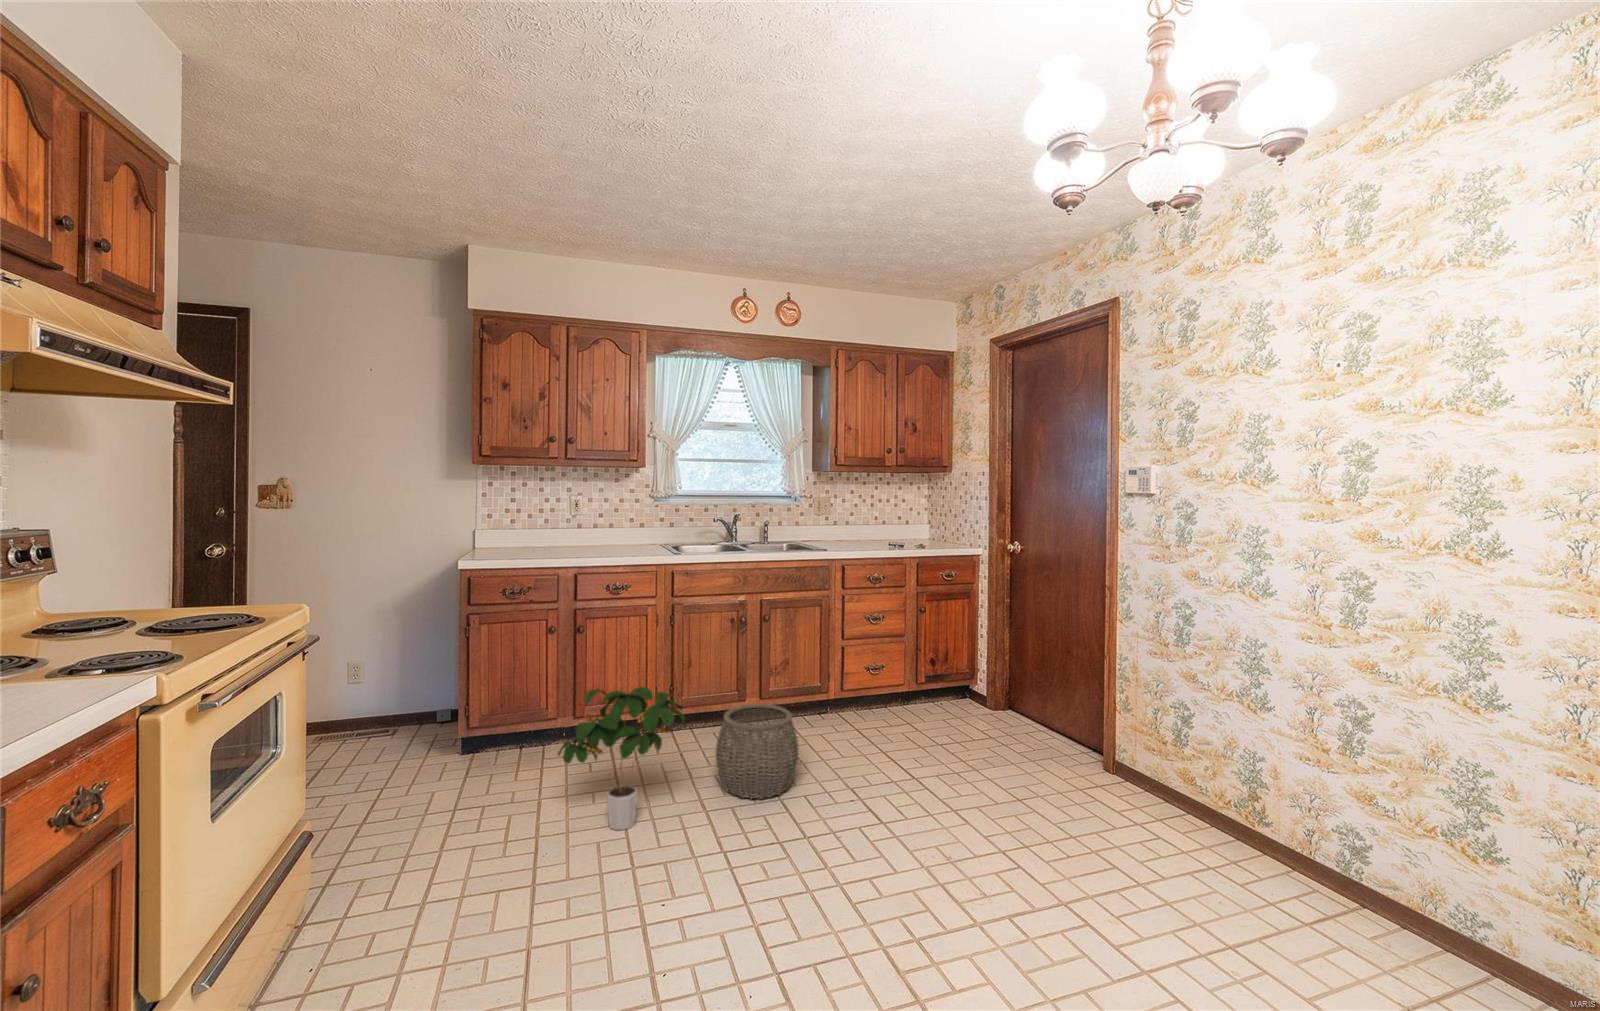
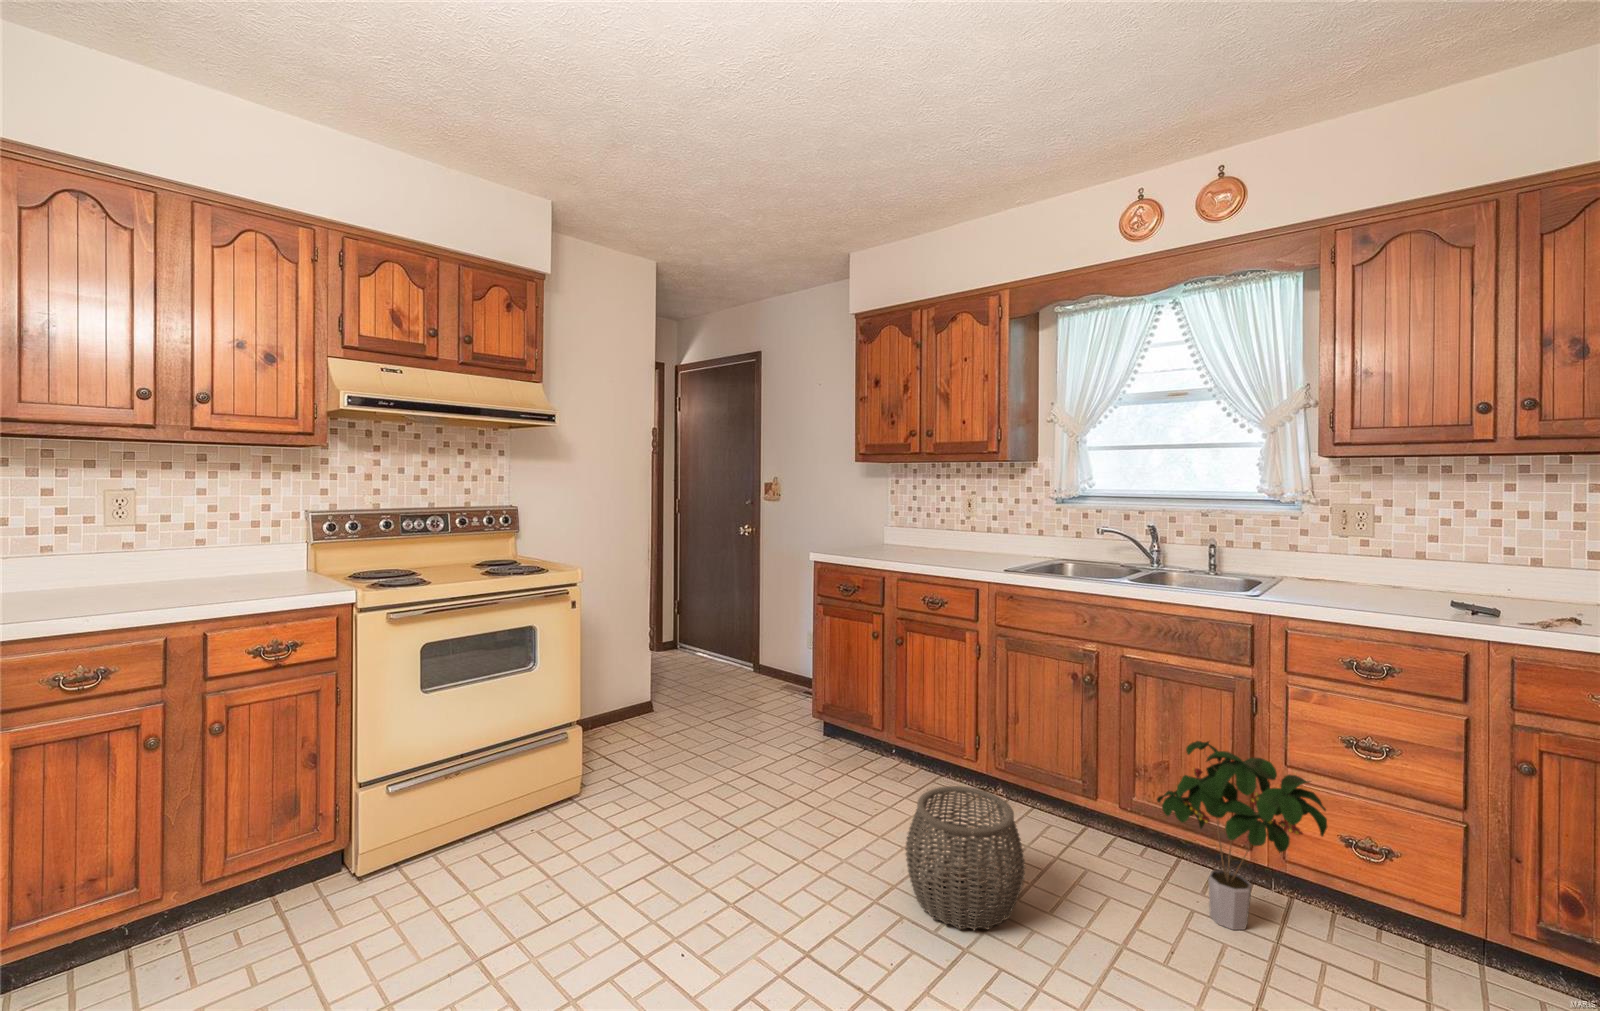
potted plant: present [558,687,685,830] -> present [1157,741,1327,930]

